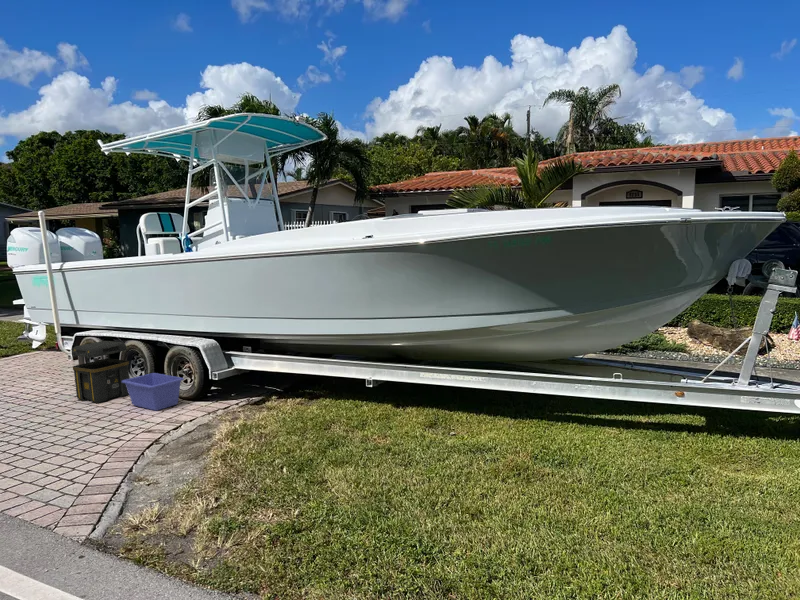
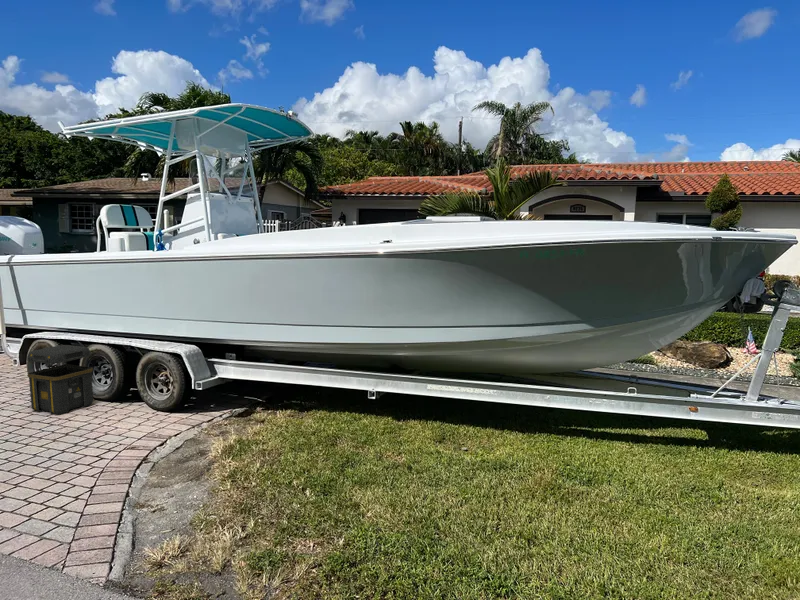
storage bin: present [122,373,184,411] -> none [89,381,161,423]

